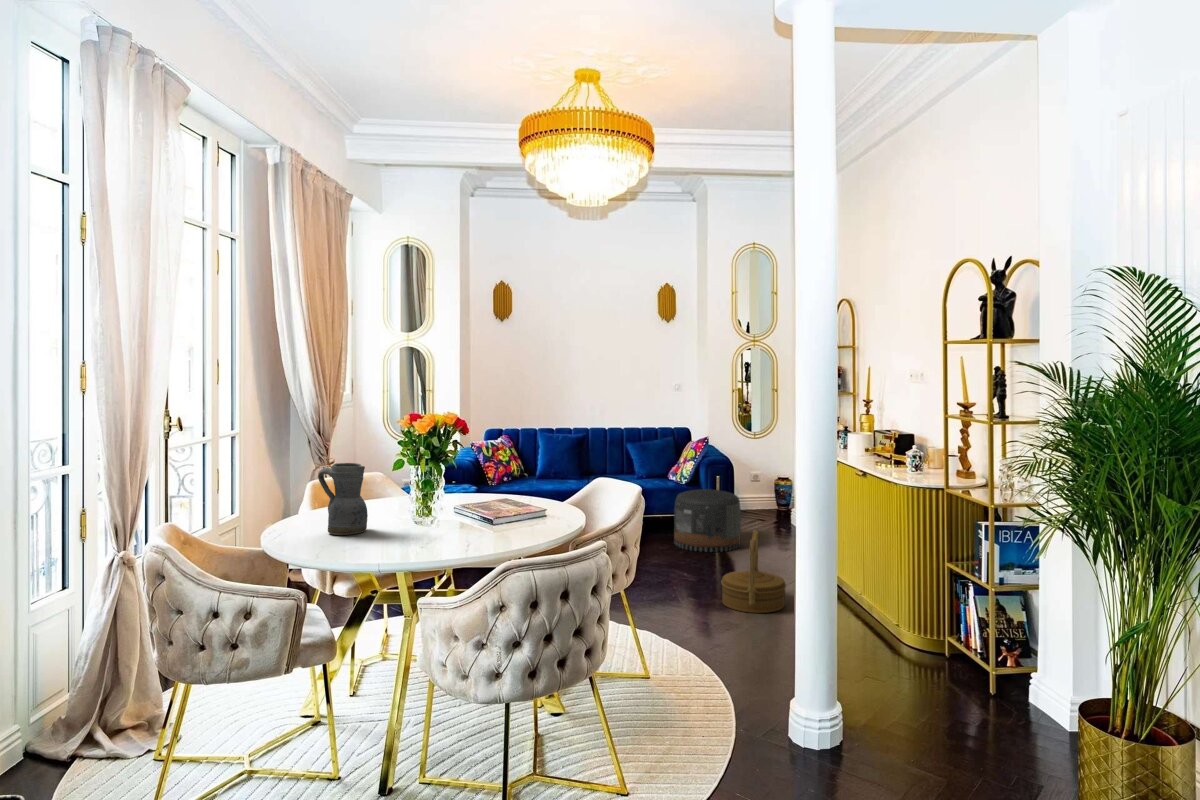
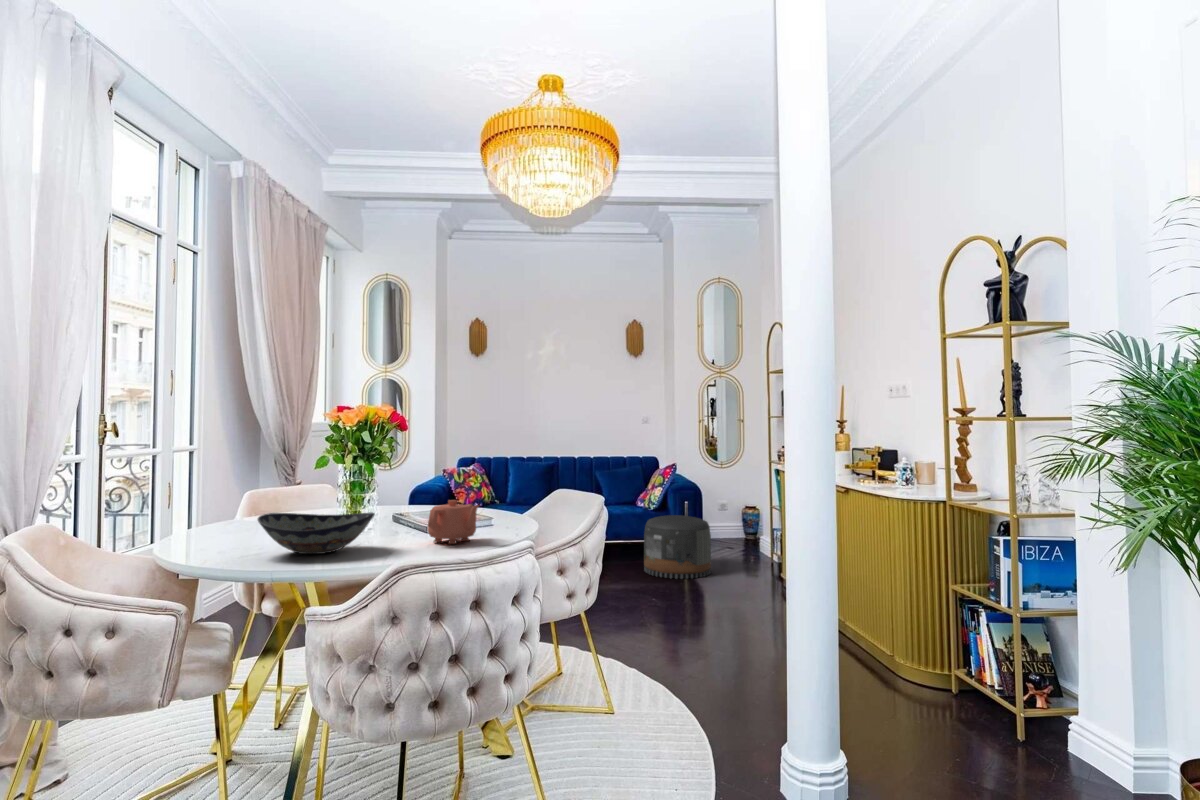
ceramic pitcher: present [318,463,368,535] -> none [195,453,260,544]
teapot: none [502,501,544,536] -> present [427,500,479,544]
decorative bowl: none [379,512,464,545] -> present [258,512,375,554]
woven basket: present [721,530,786,613] -> none [695,552,766,644]

